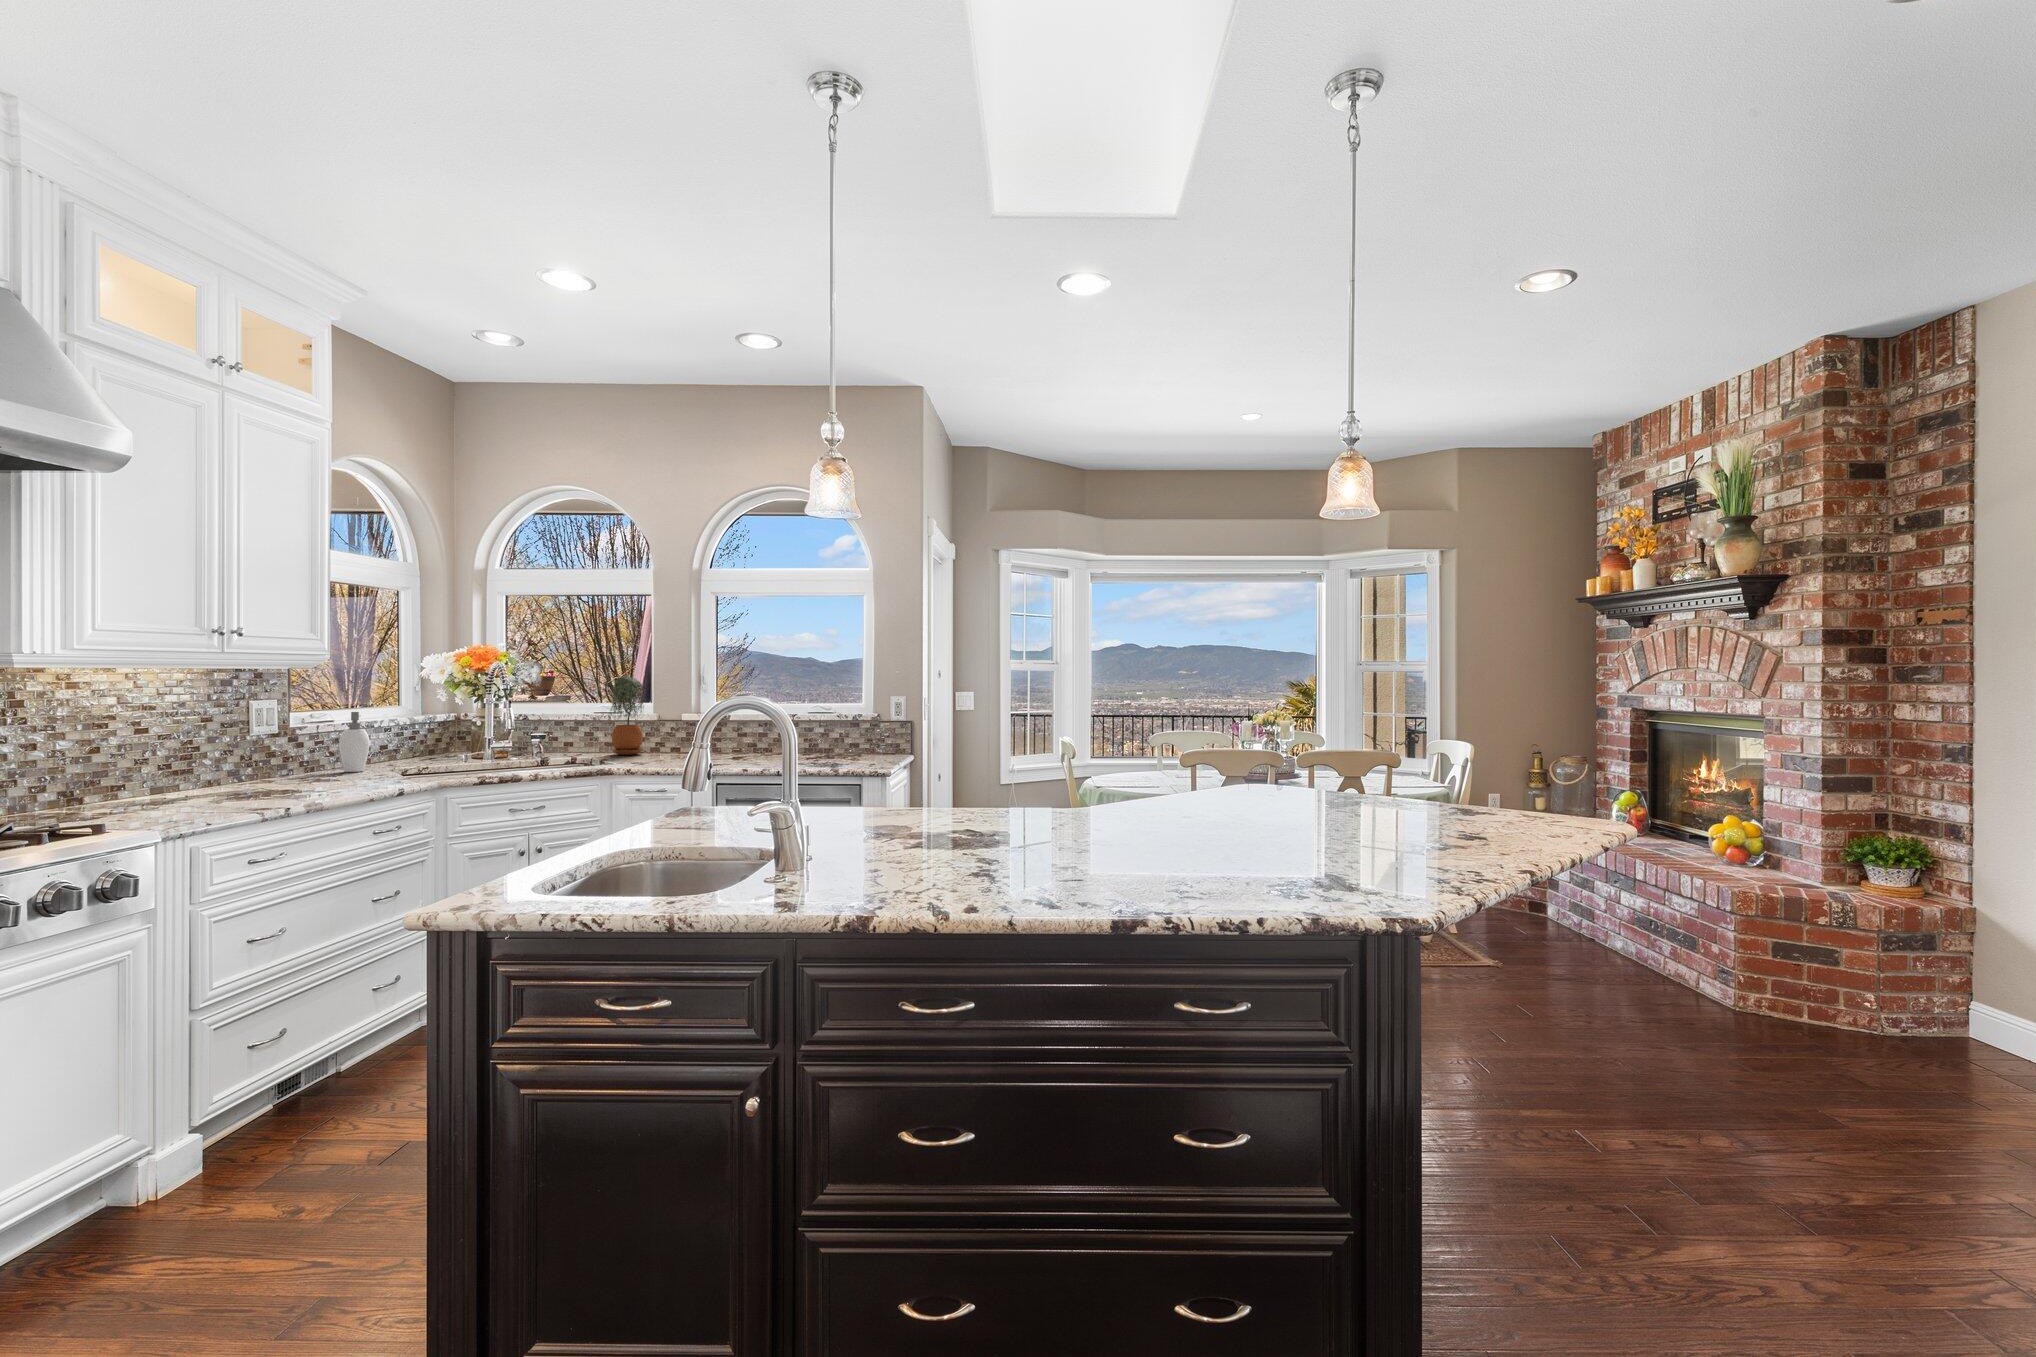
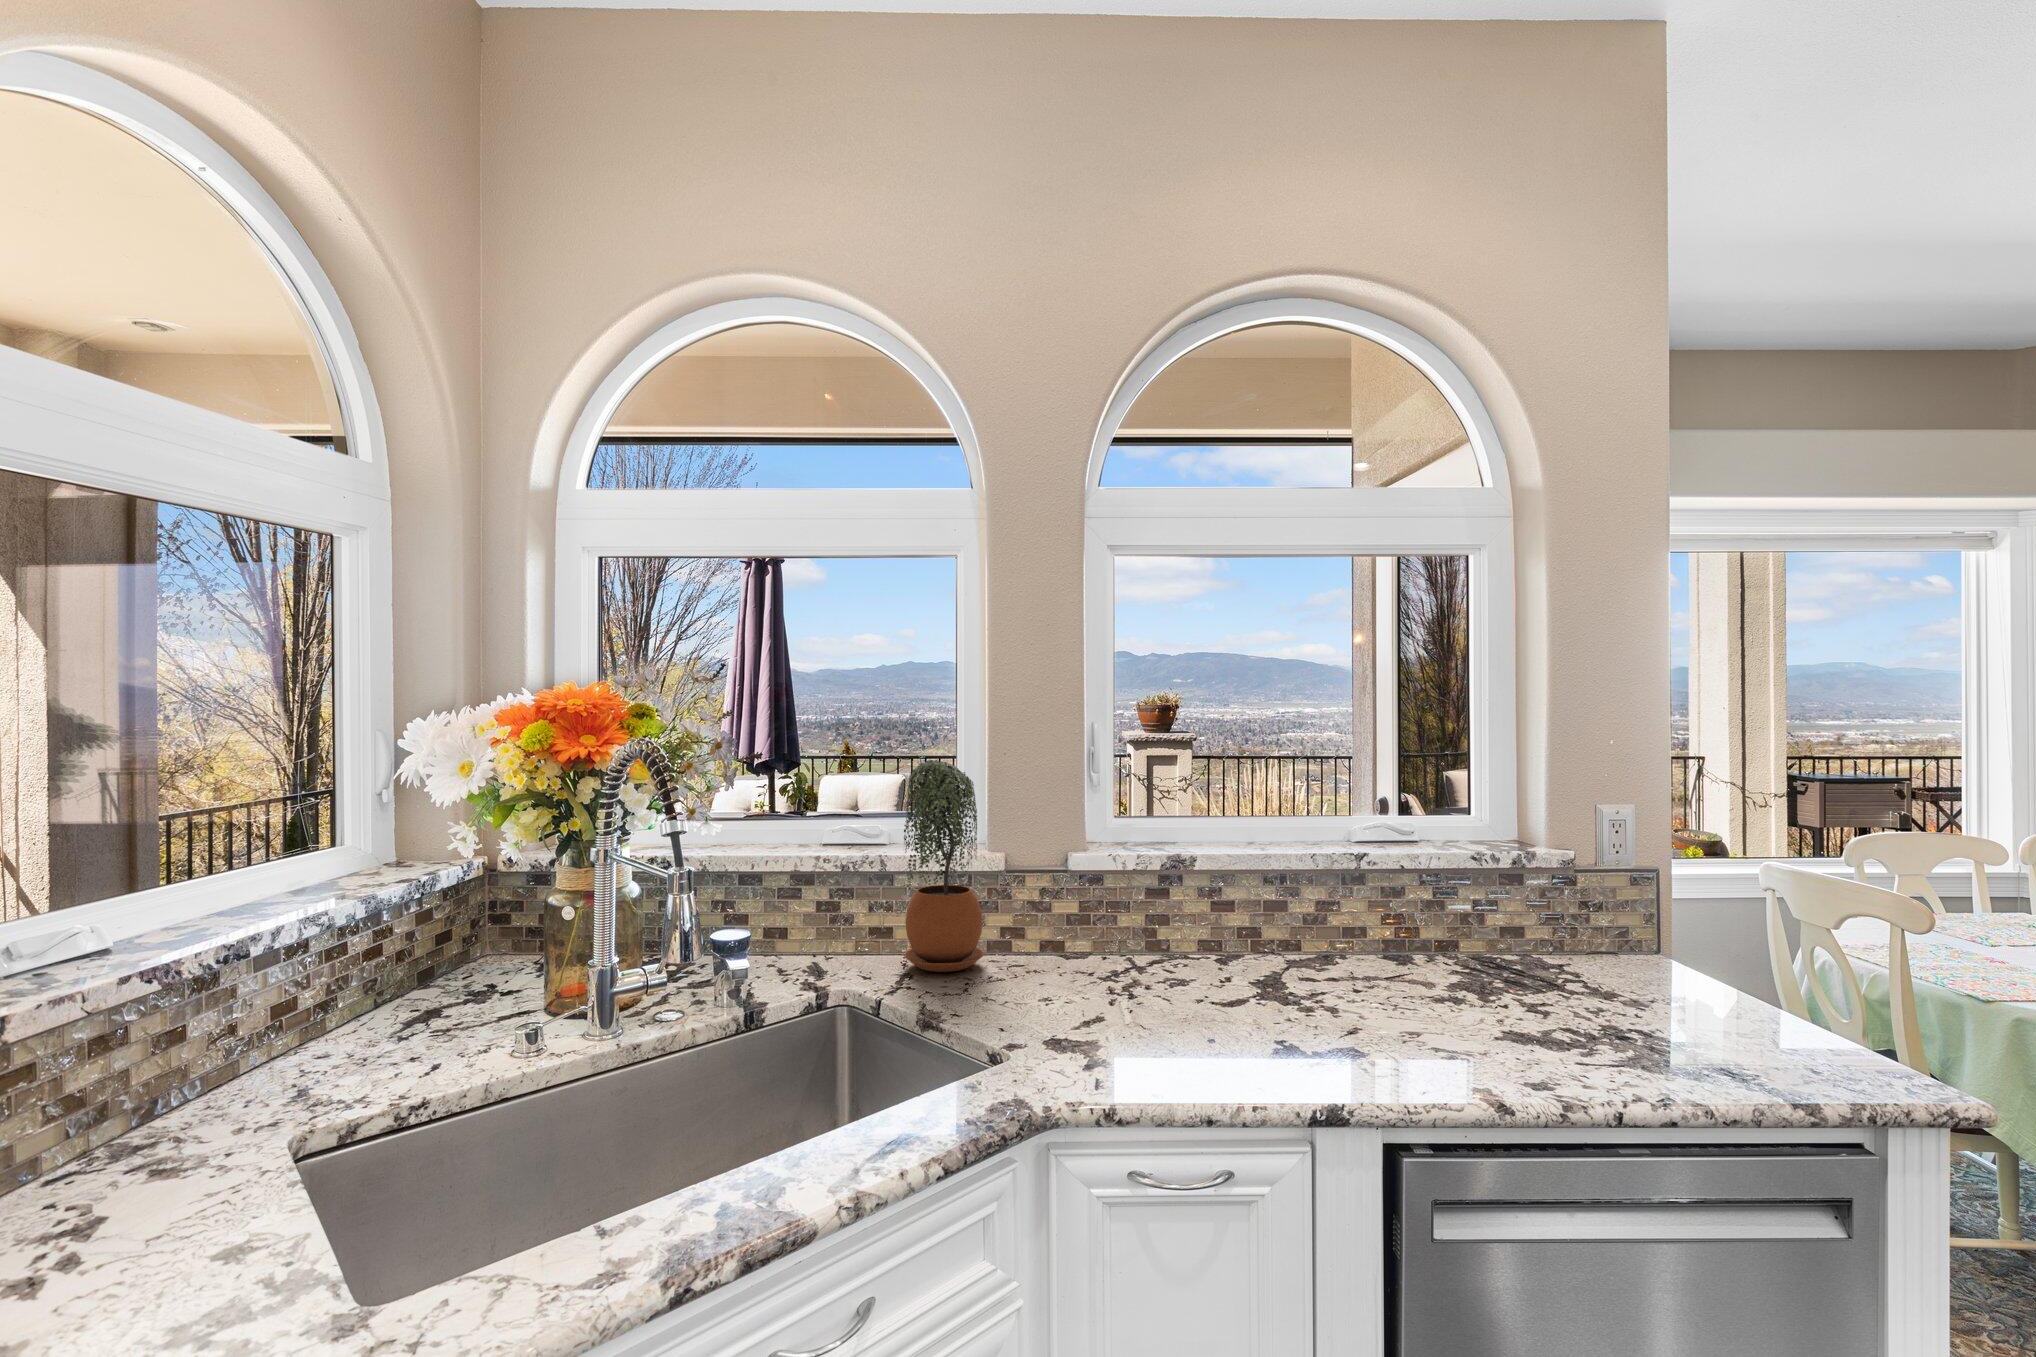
soap dispenser: present [339,712,370,772] -> none [77,968,235,1222]

